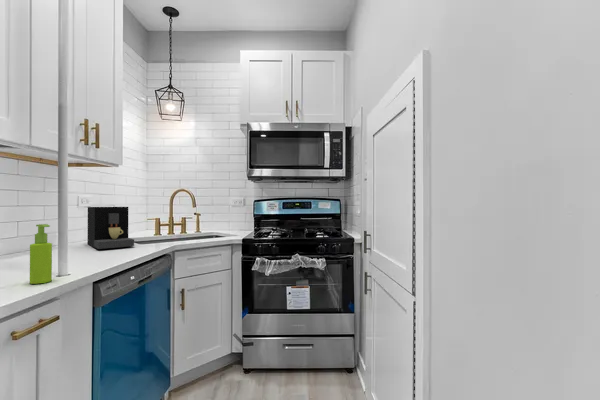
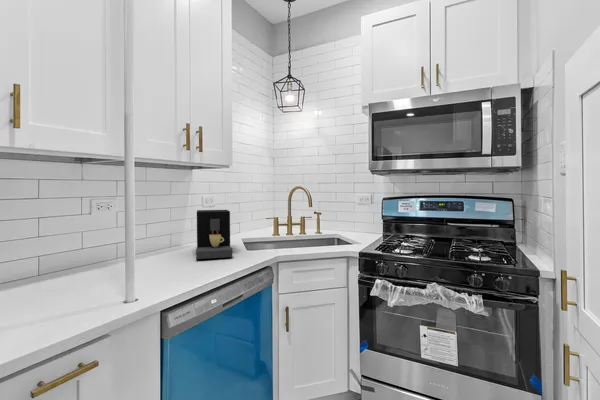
soap dispenser: present [30,224,52,284] -> none [83,245,107,315]

